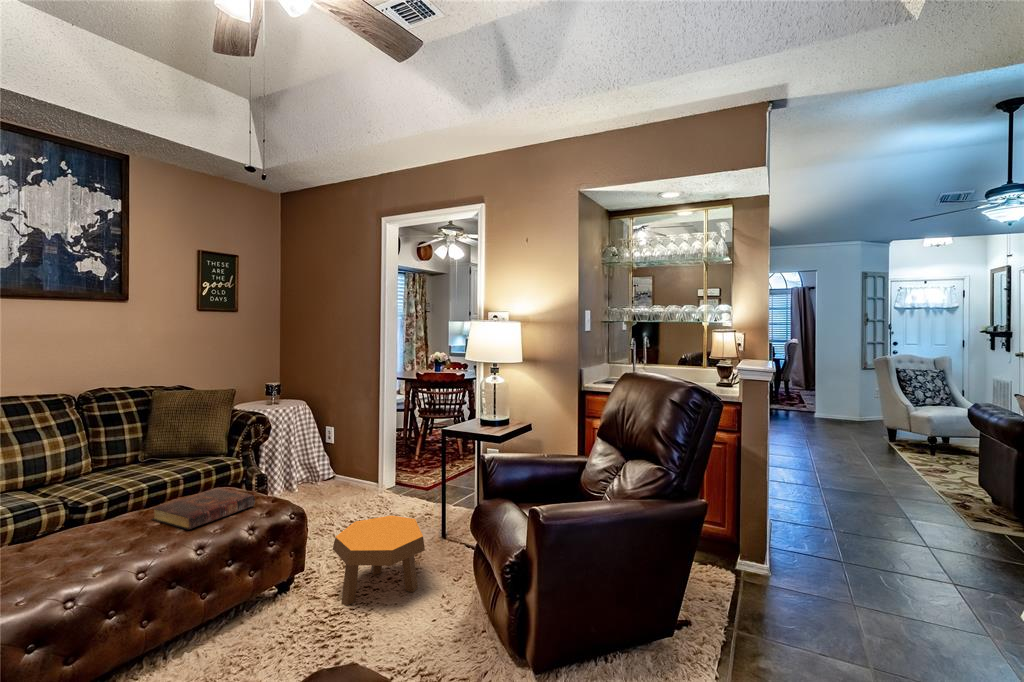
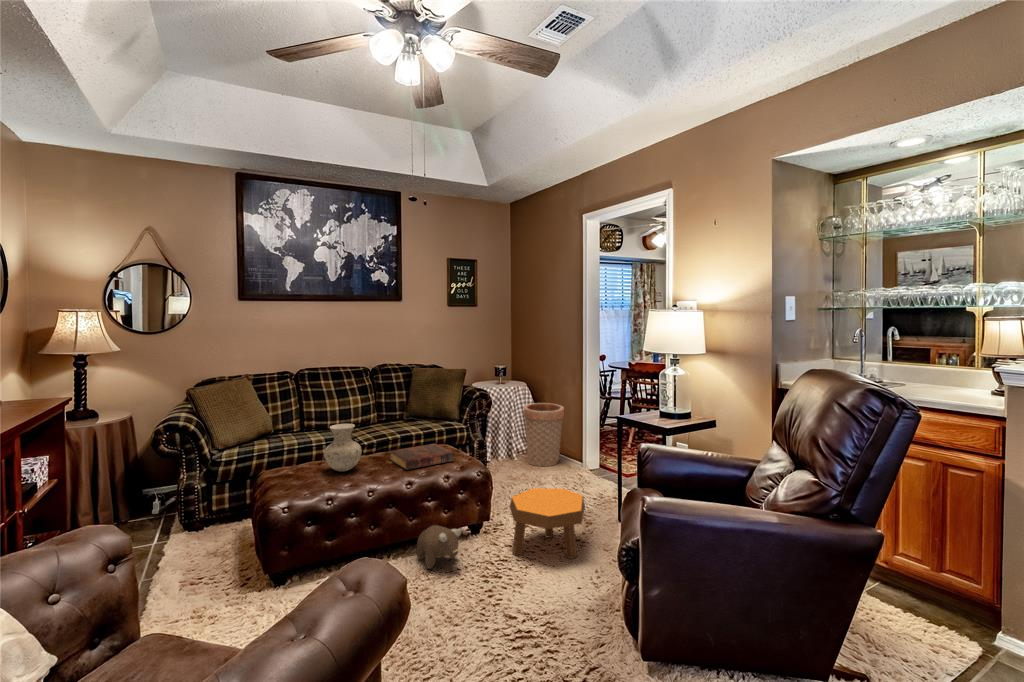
basket: none [308,422,356,494] -> present [523,403,564,466]
vase: none [40,477,111,552] -> present [324,424,362,472]
plush toy: none [213,592,284,656] -> present [417,525,462,569]

